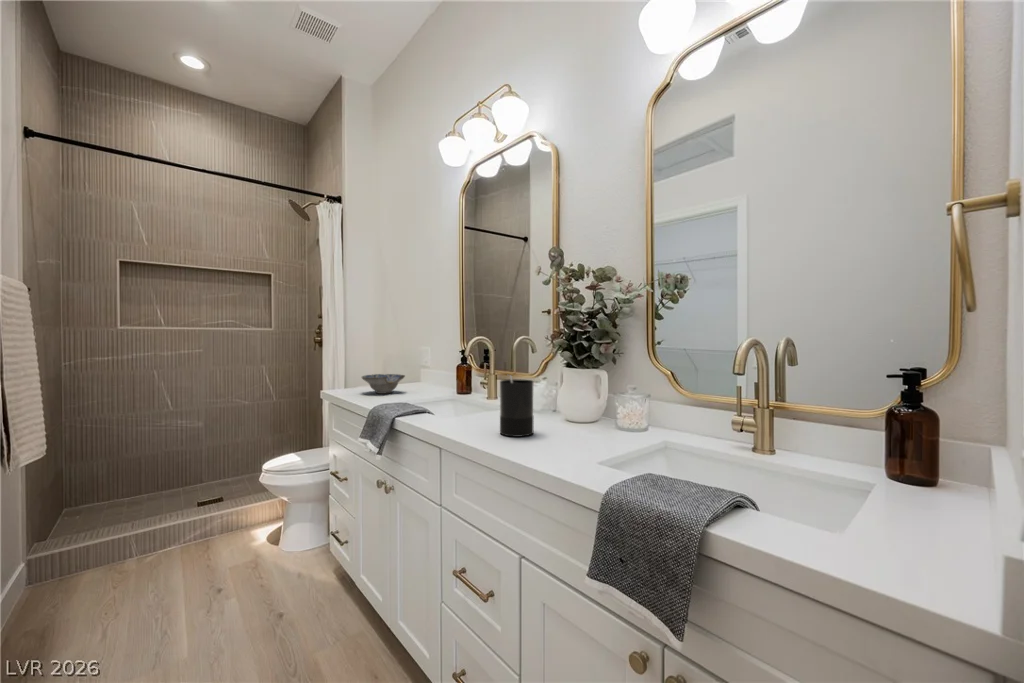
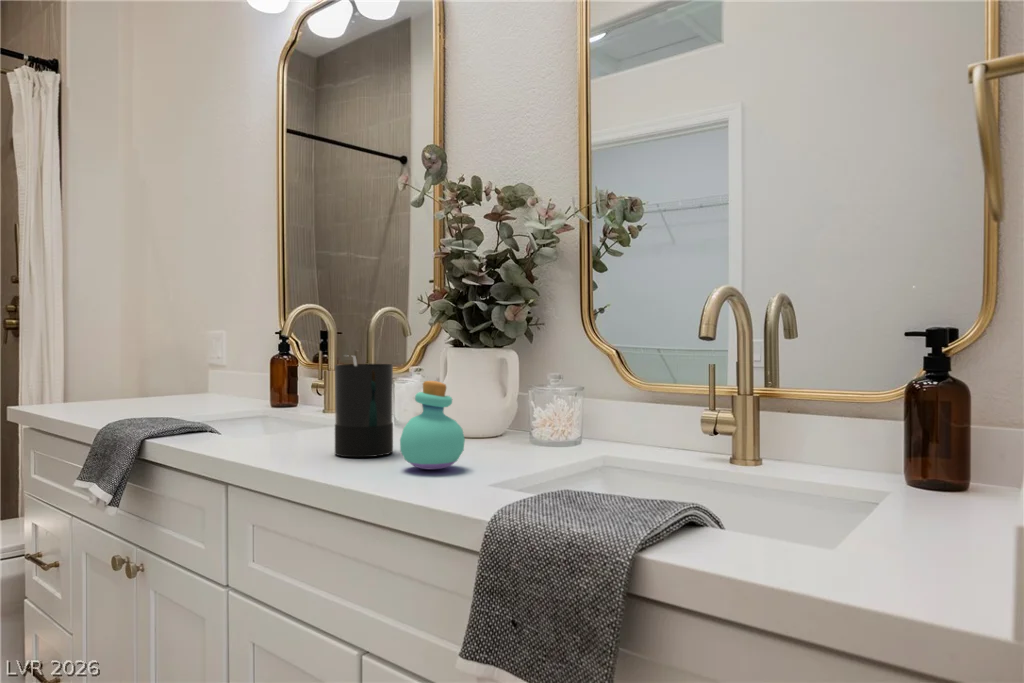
ceramic bowl: present [362,374,405,394] -> none [89,375,174,408]
perfume bottle: none [540,395,579,449] -> present [400,381,465,469]

